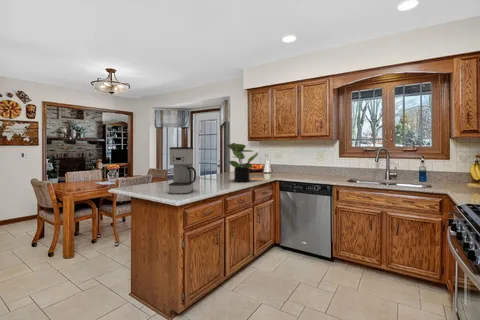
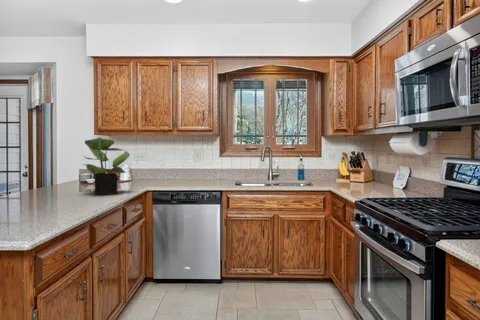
coffee maker: present [169,147,196,194] -> none [15,144,62,219]

